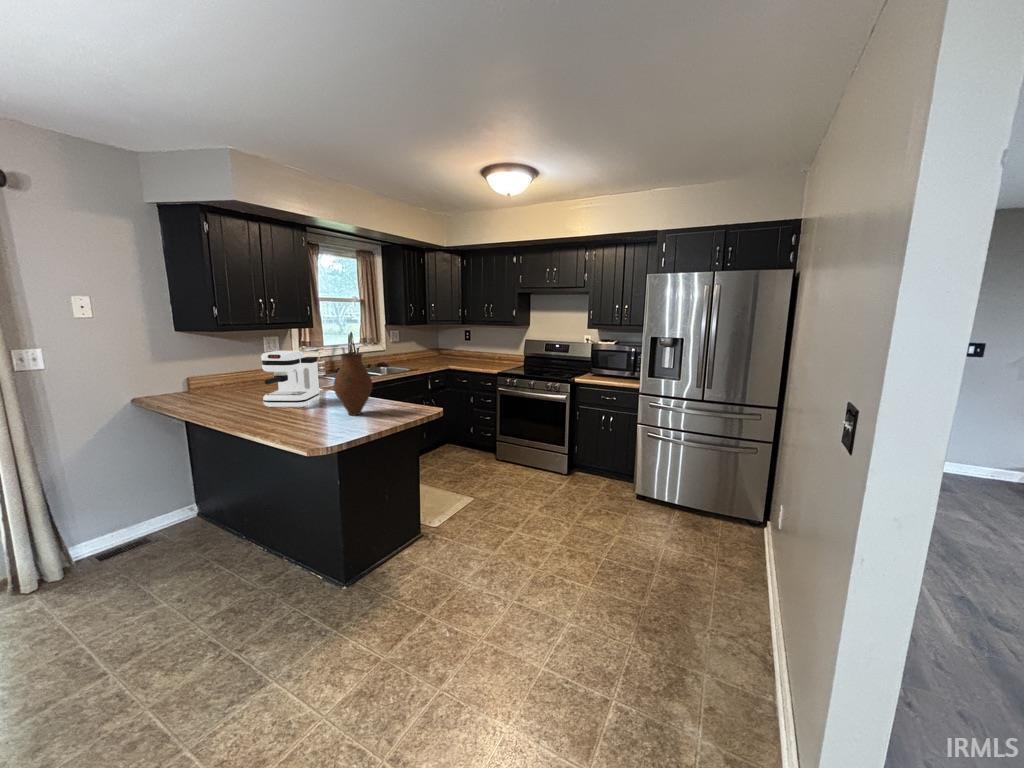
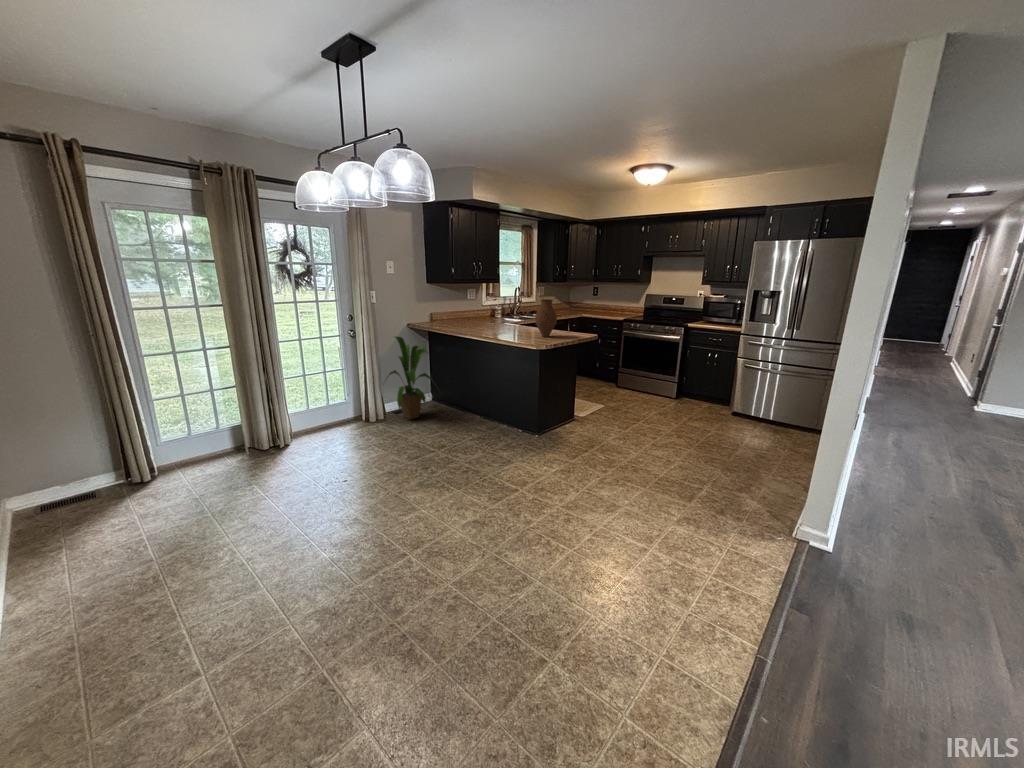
coffee maker: present [261,351,320,407] -> none [490,298,518,333]
house plant: none [41,427,181,573] -> present [387,337,435,419]

